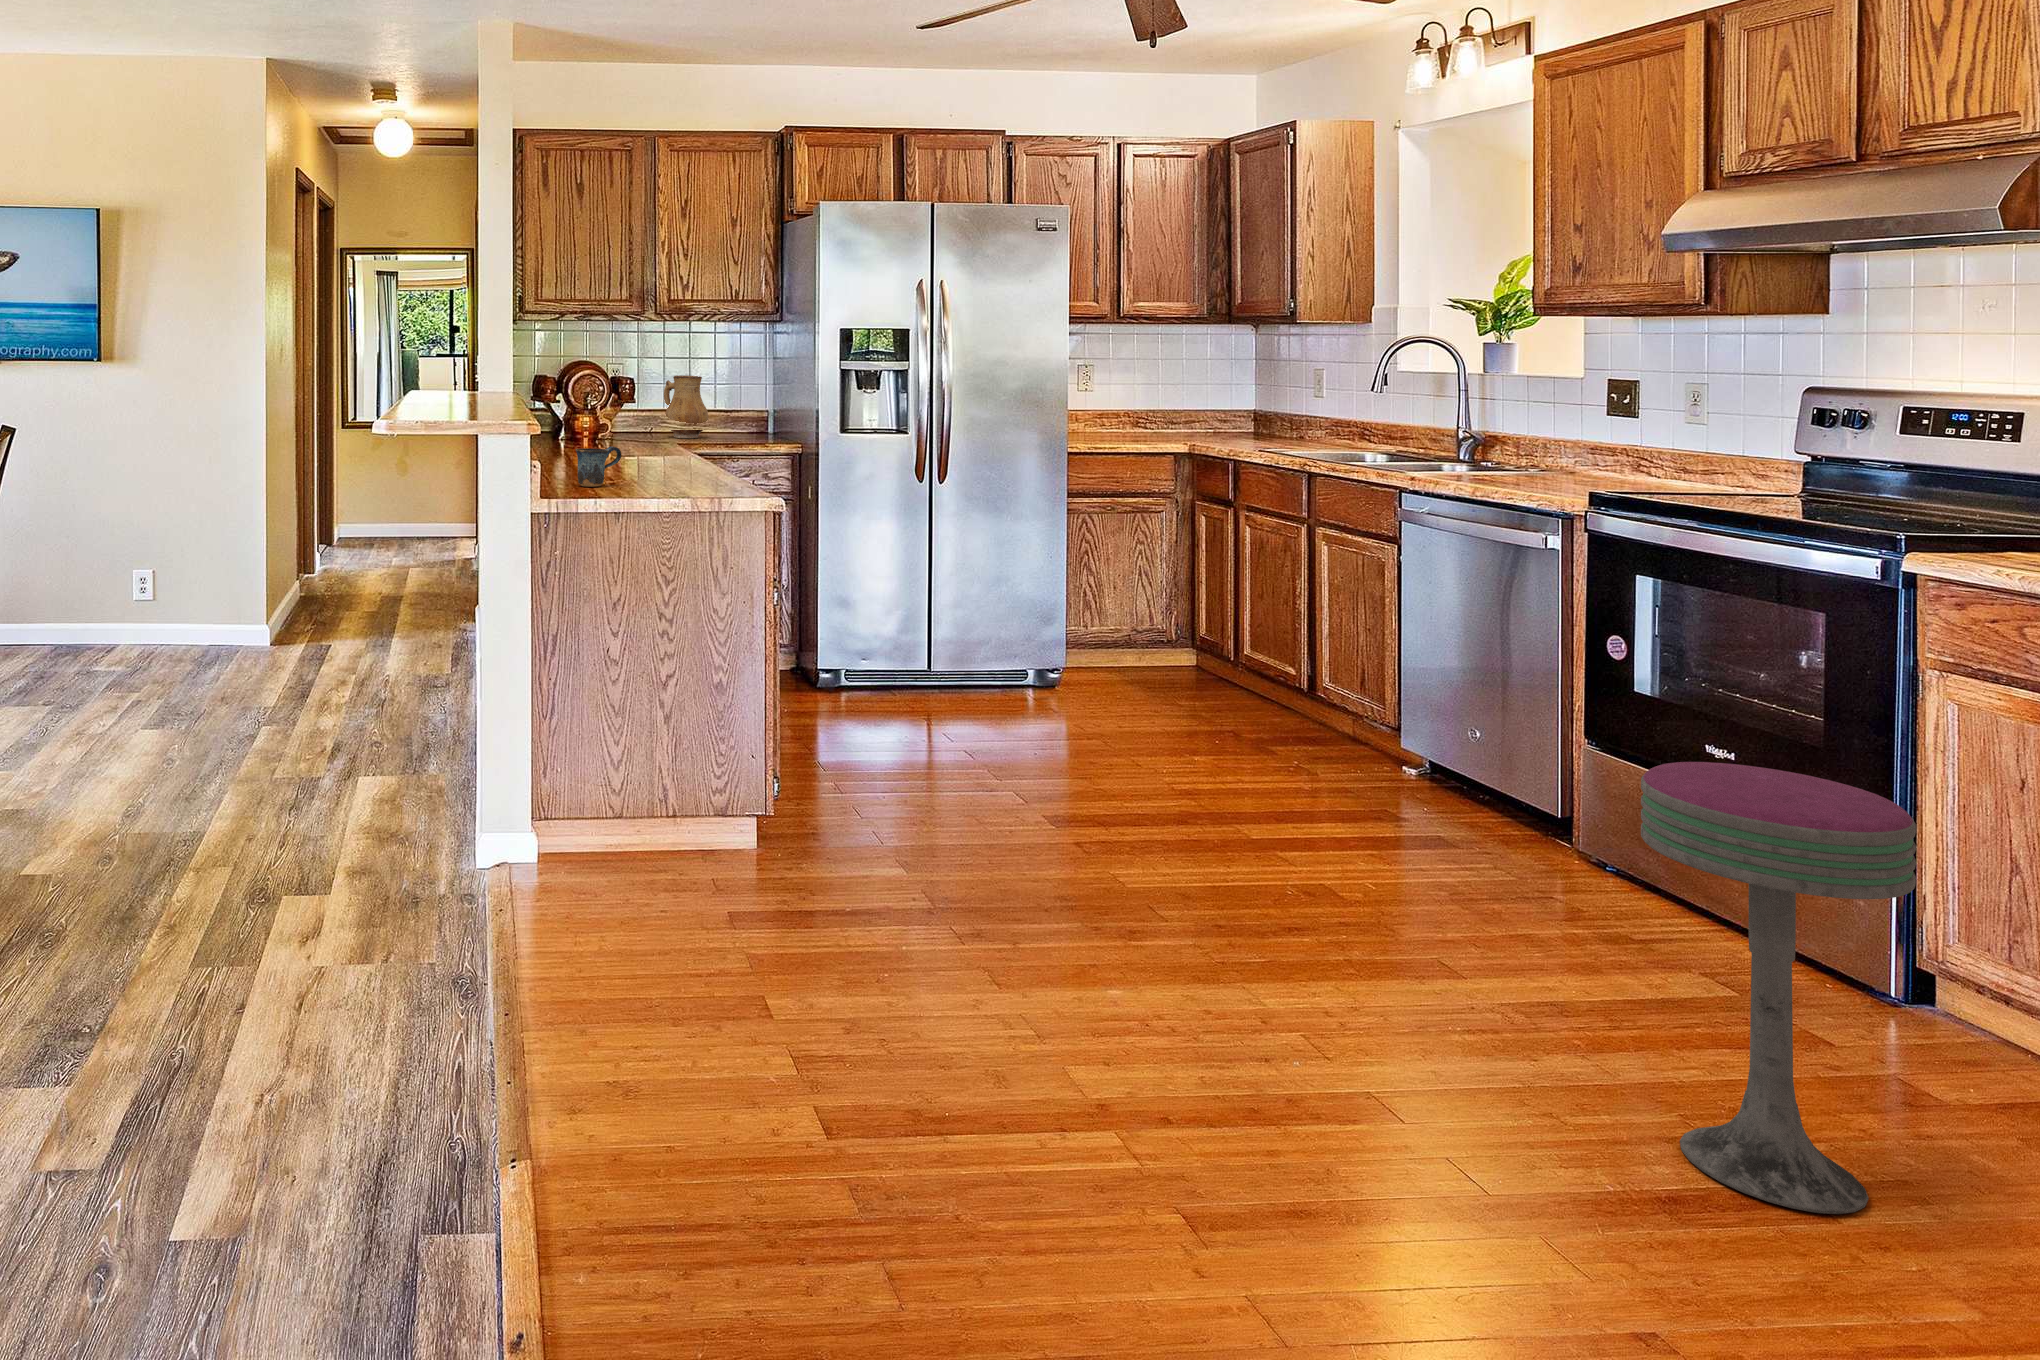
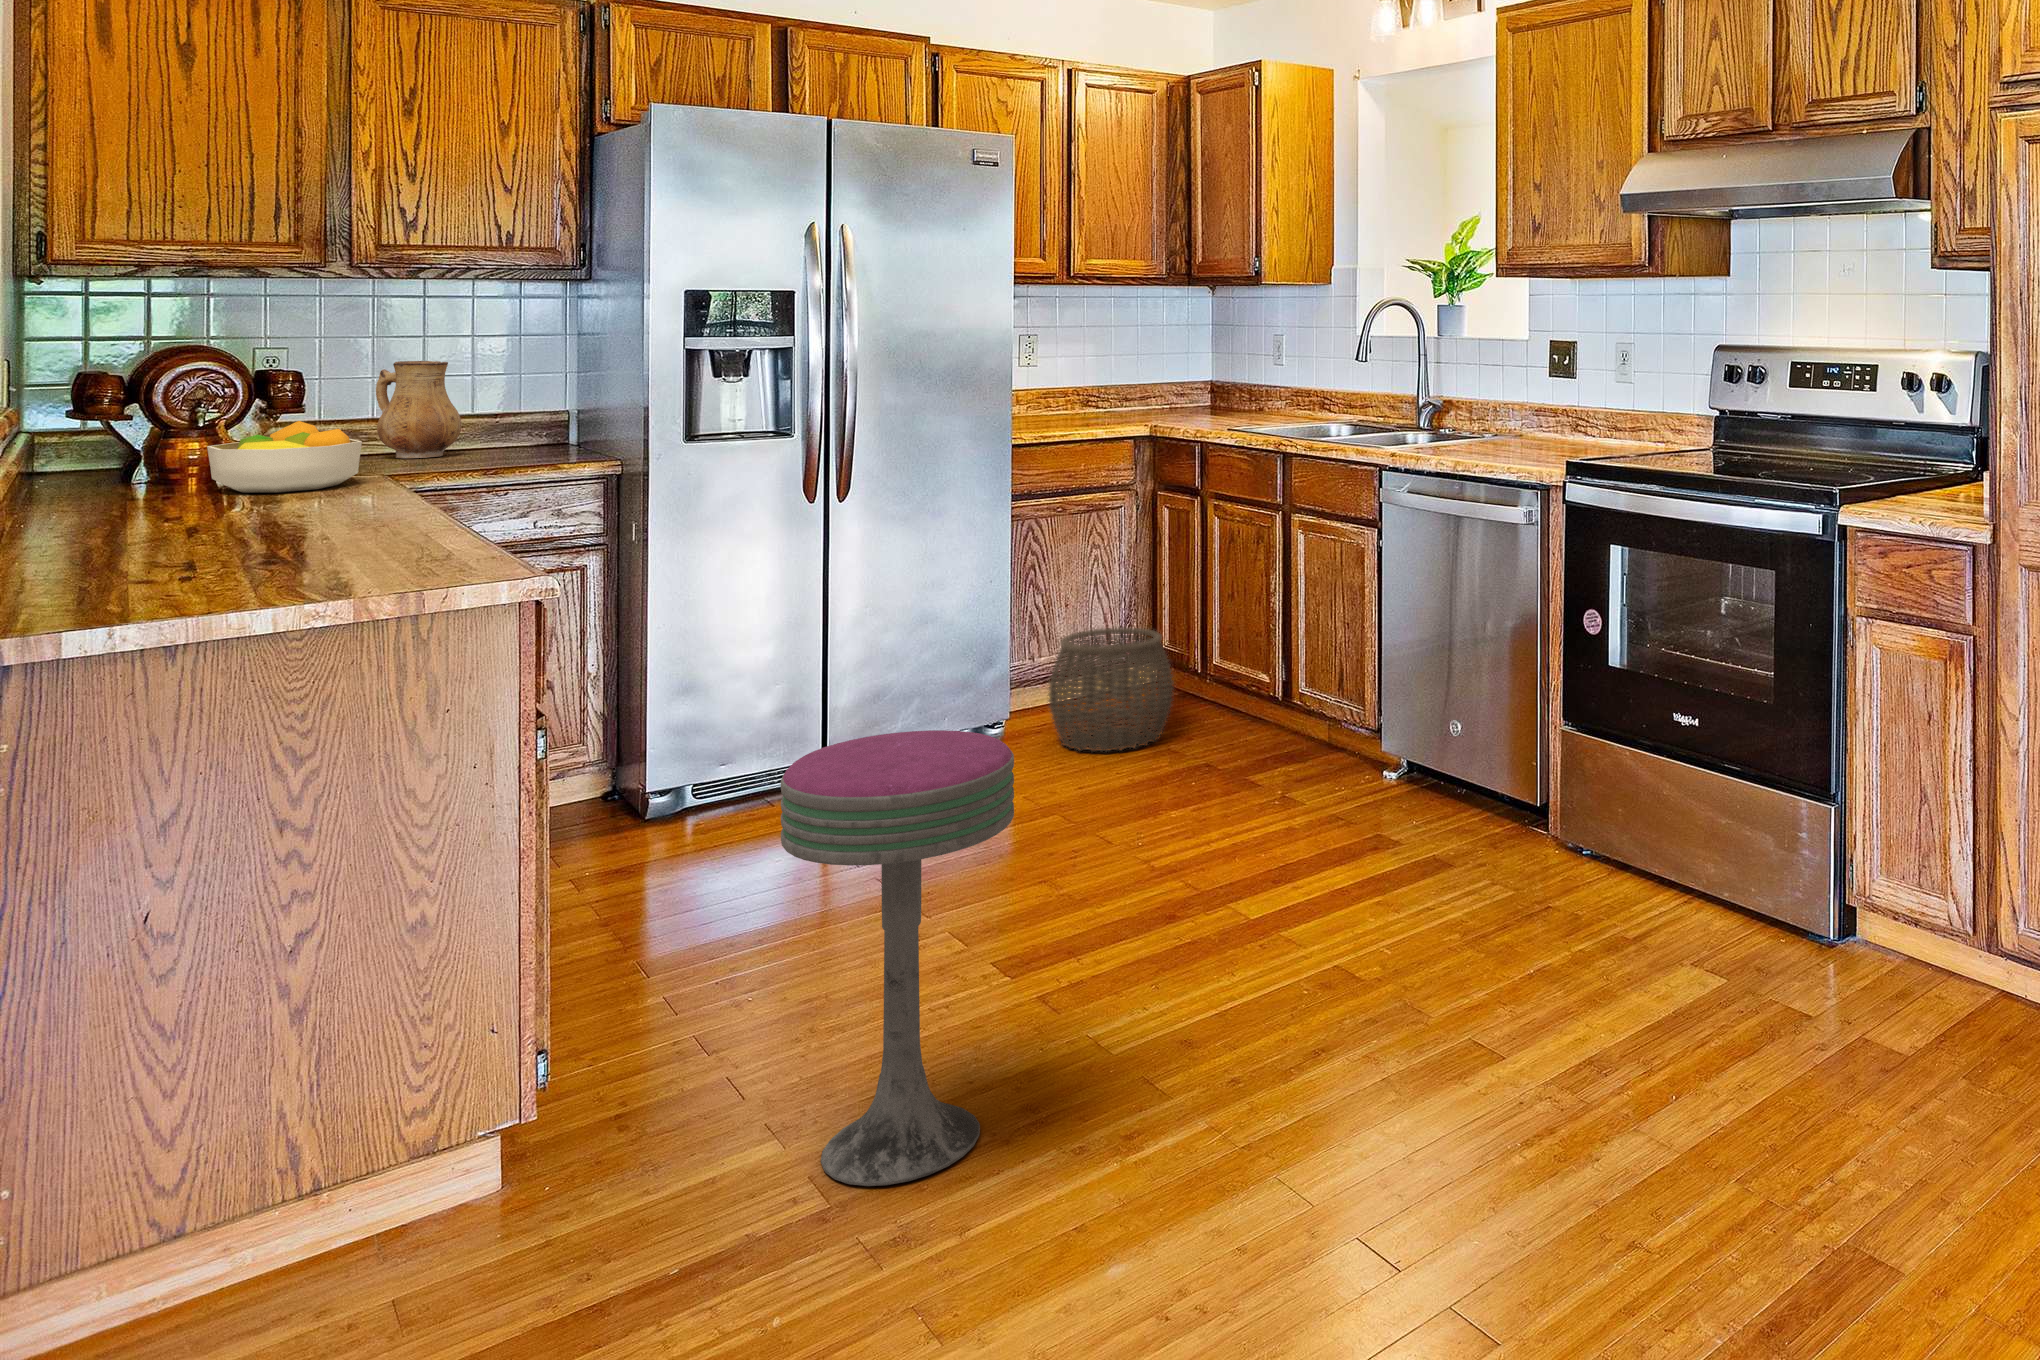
fruit bowl: none [590,410,662,452] -> present [207,421,362,493]
mug: present [575,446,621,487] -> none [124,497,239,575]
woven basket: none [1096,608,1206,711] -> present [1048,628,1173,752]
bar stool: present [1641,762,1916,1214] -> present [781,730,1014,1186]

